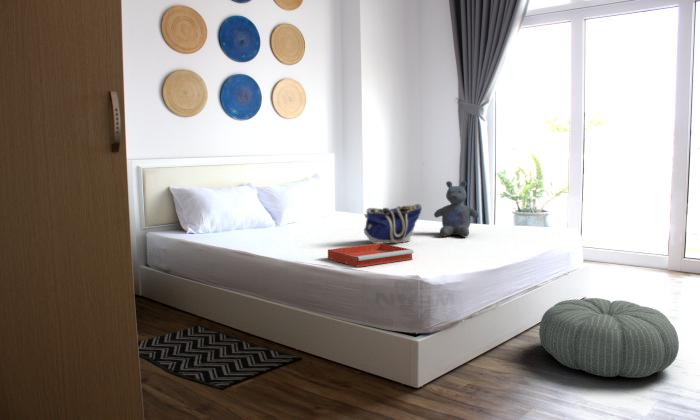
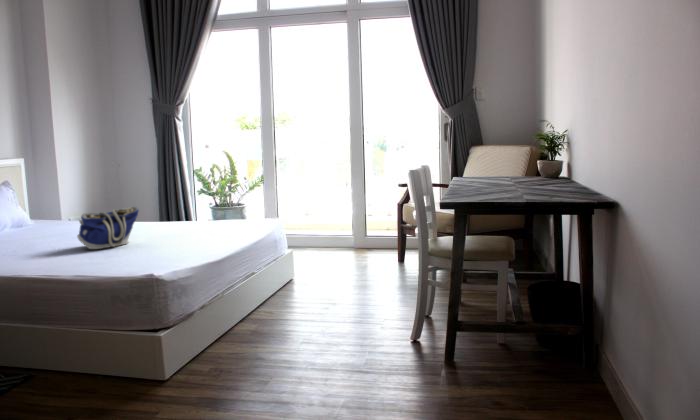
stuffed bear: present [434,181,479,237] -> none [147,182,192,236]
tray: present [328,243,413,267] -> none [46,248,141,275]
pouf: present [539,298,679,378] -> none [261,276,366,339]

